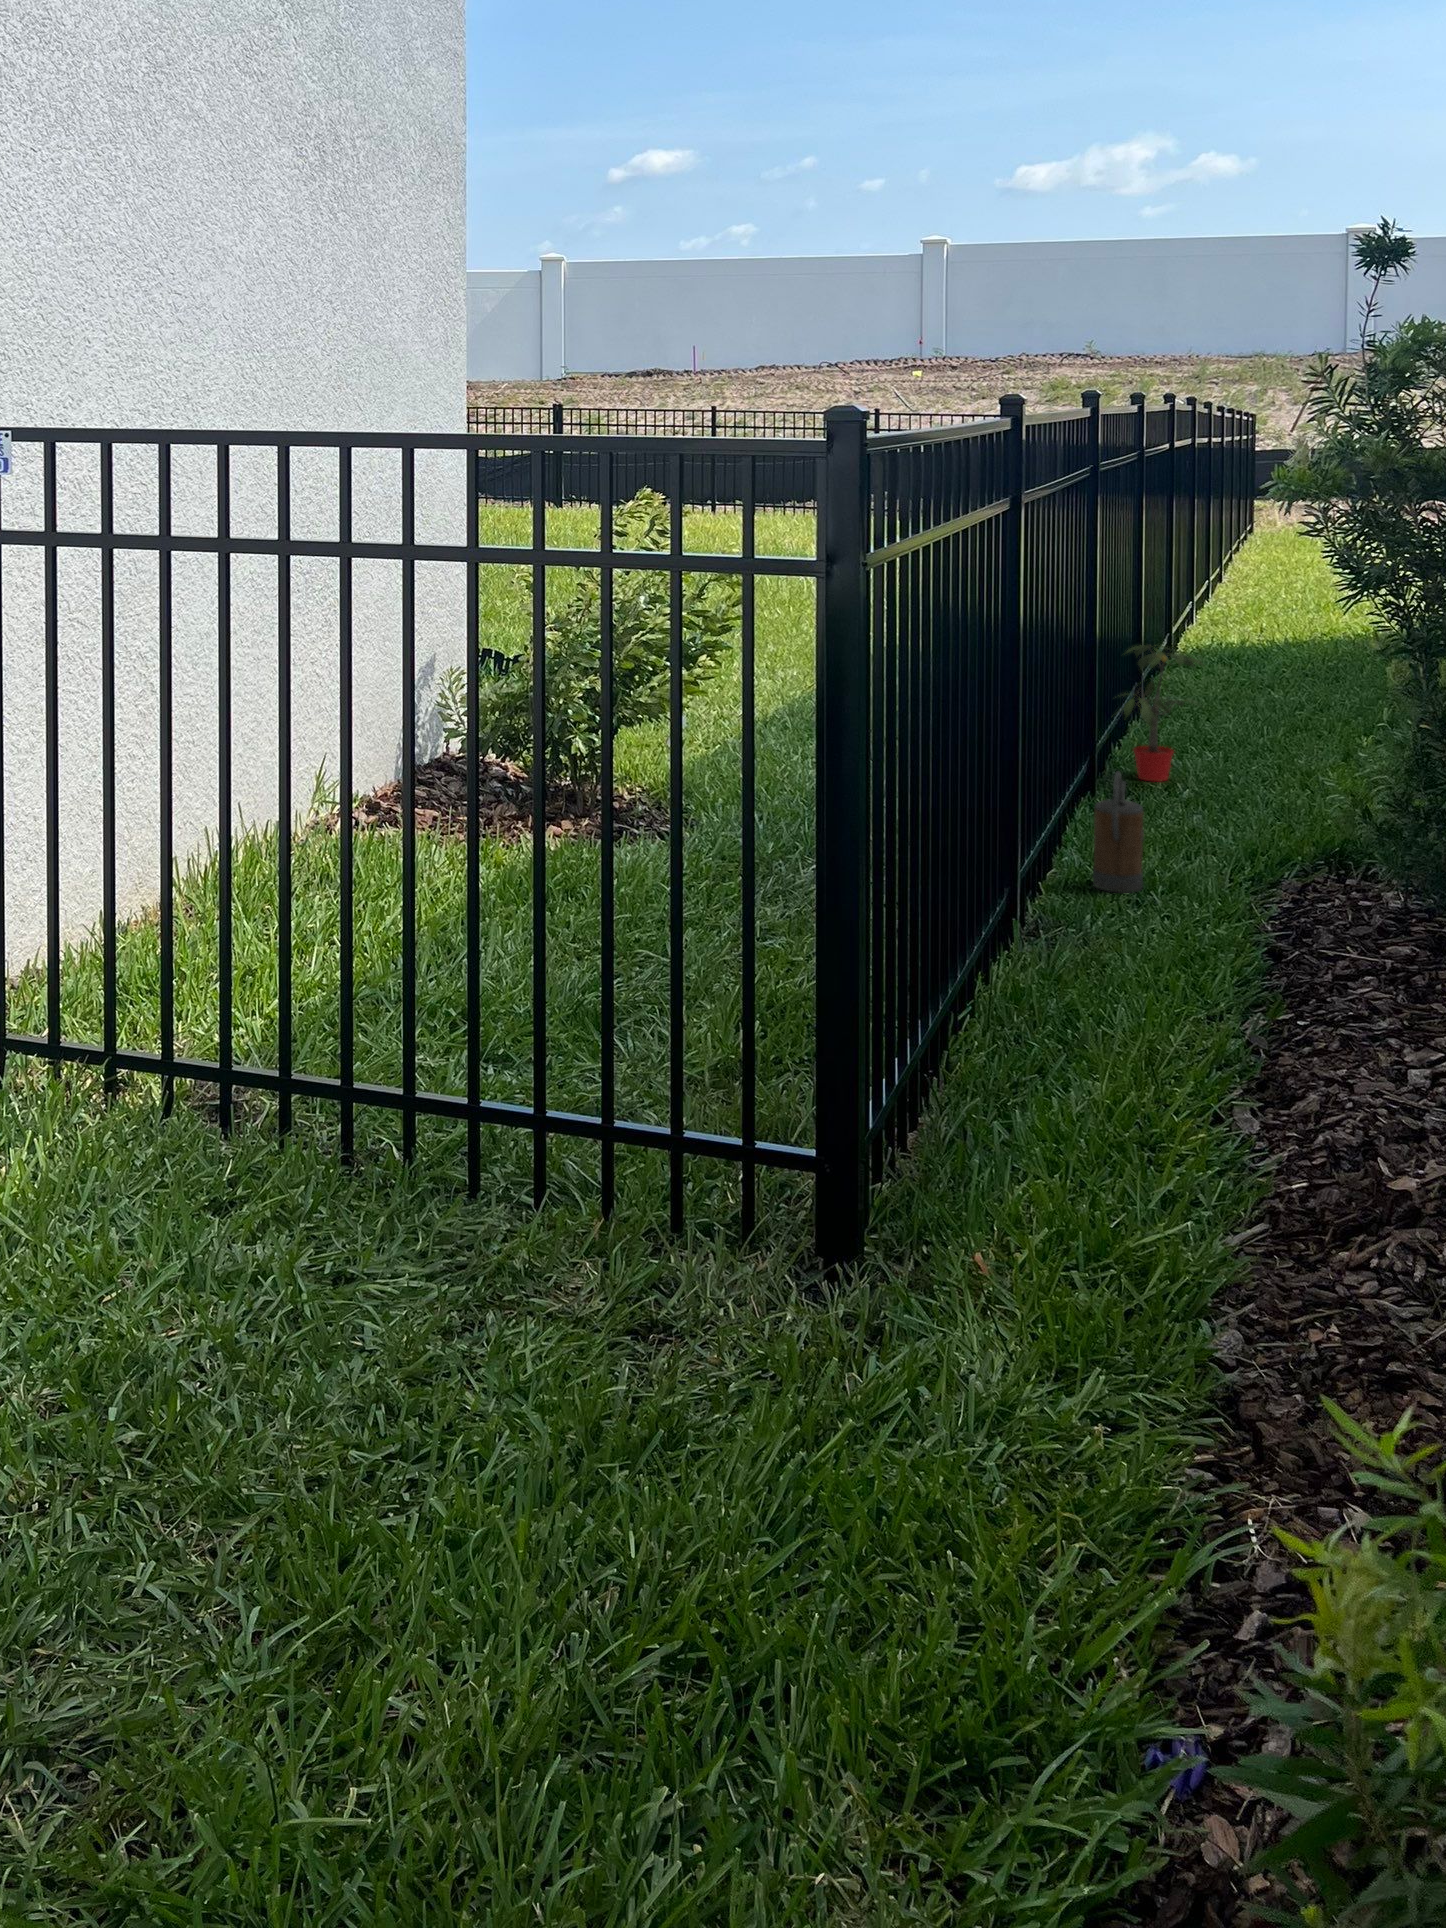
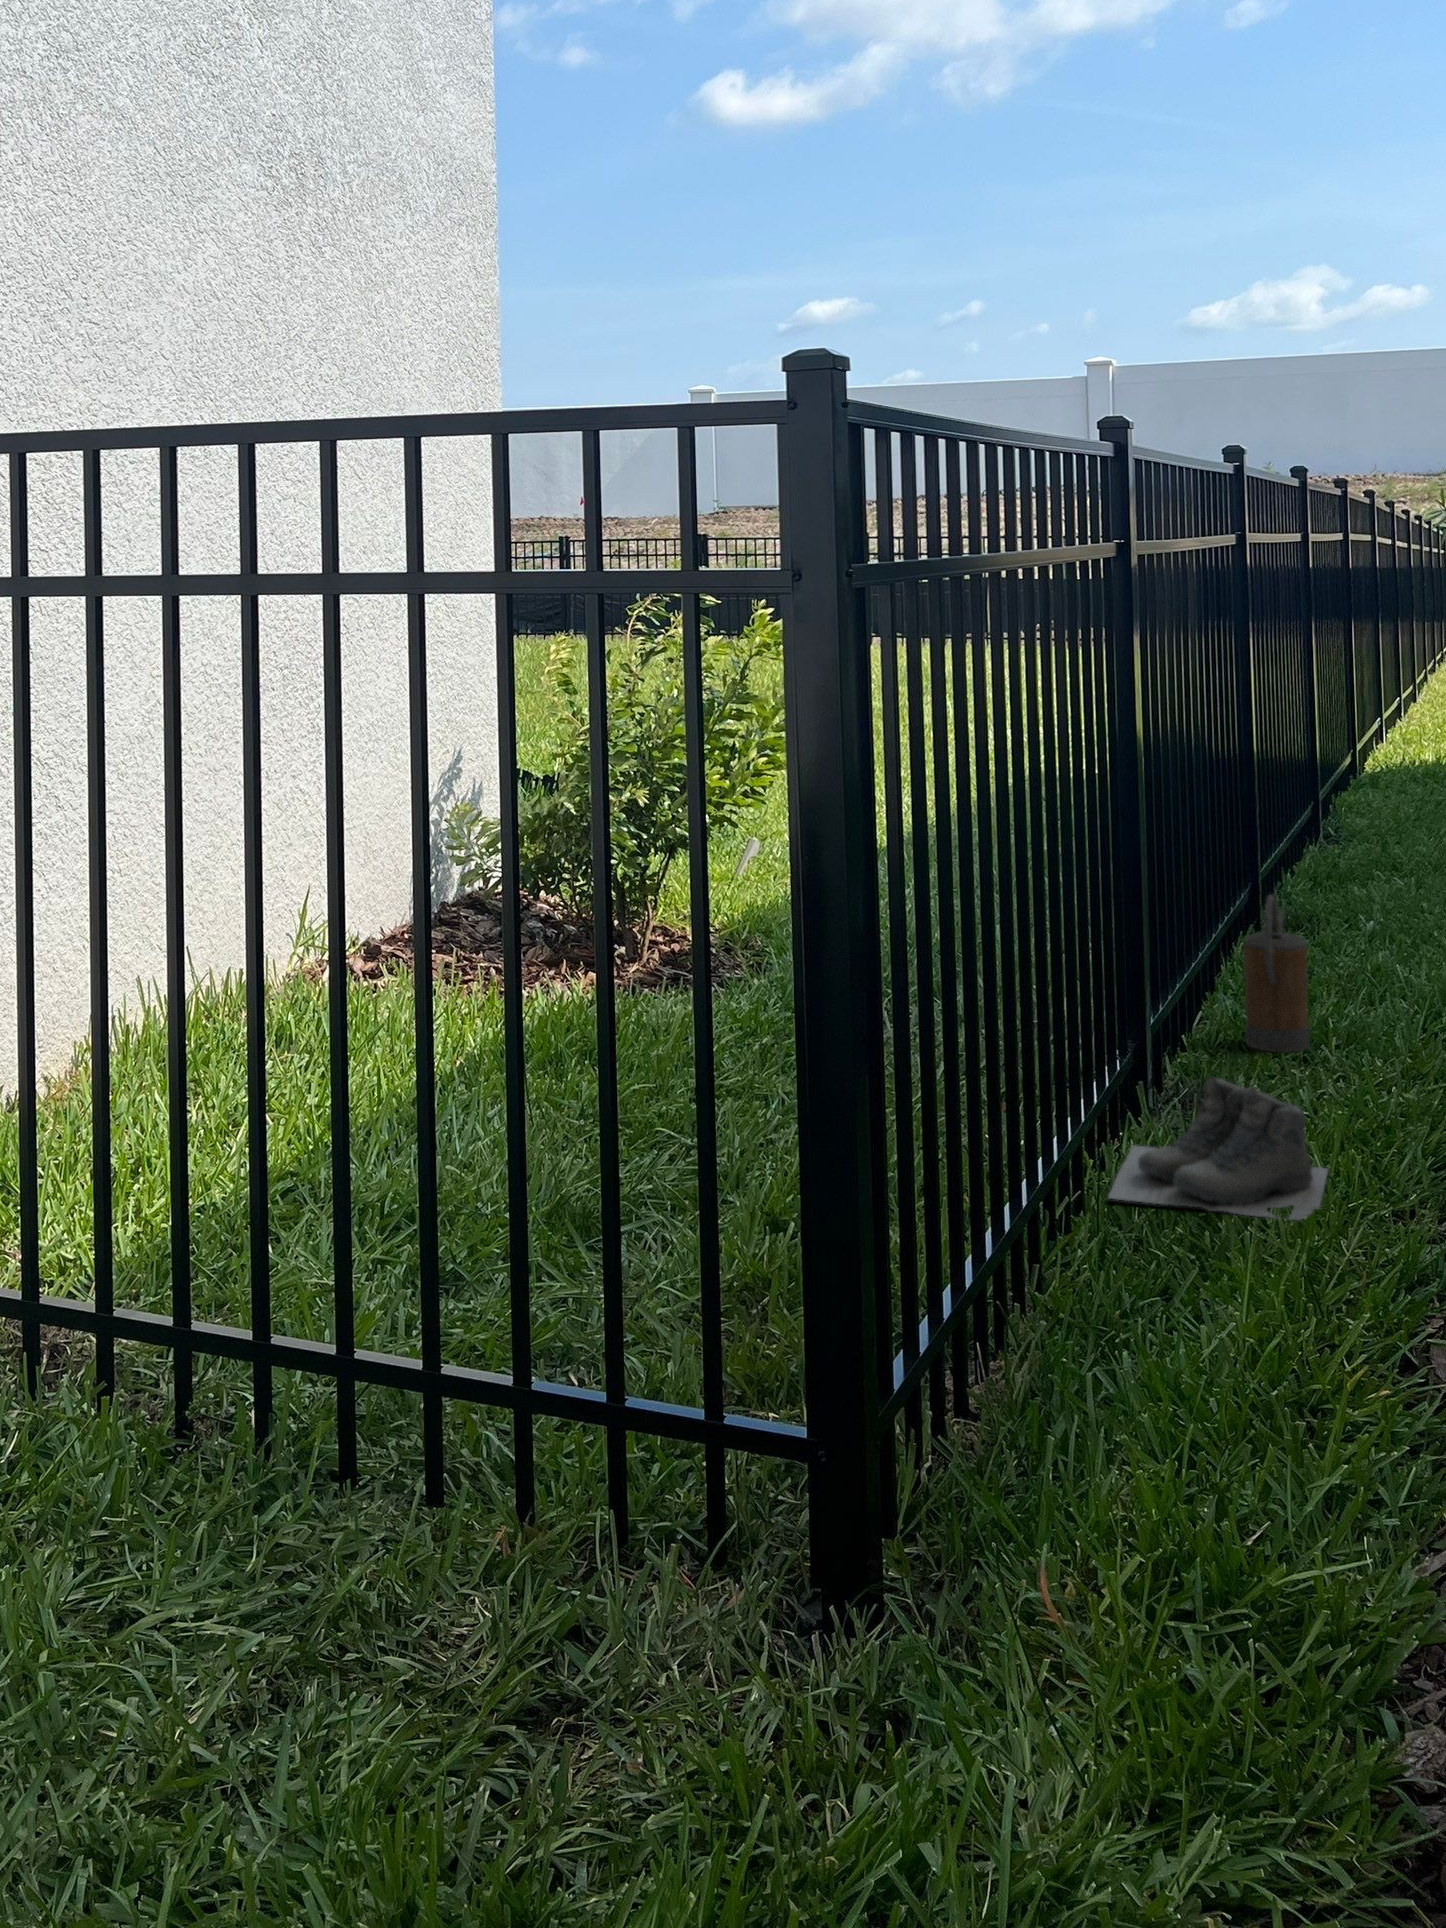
potted plant: present [1115,645,1203,782] -> none [1270,749,1395,918]
boots: none [998,914,1161,1022] -> present [1108,1077,1328,1220]

